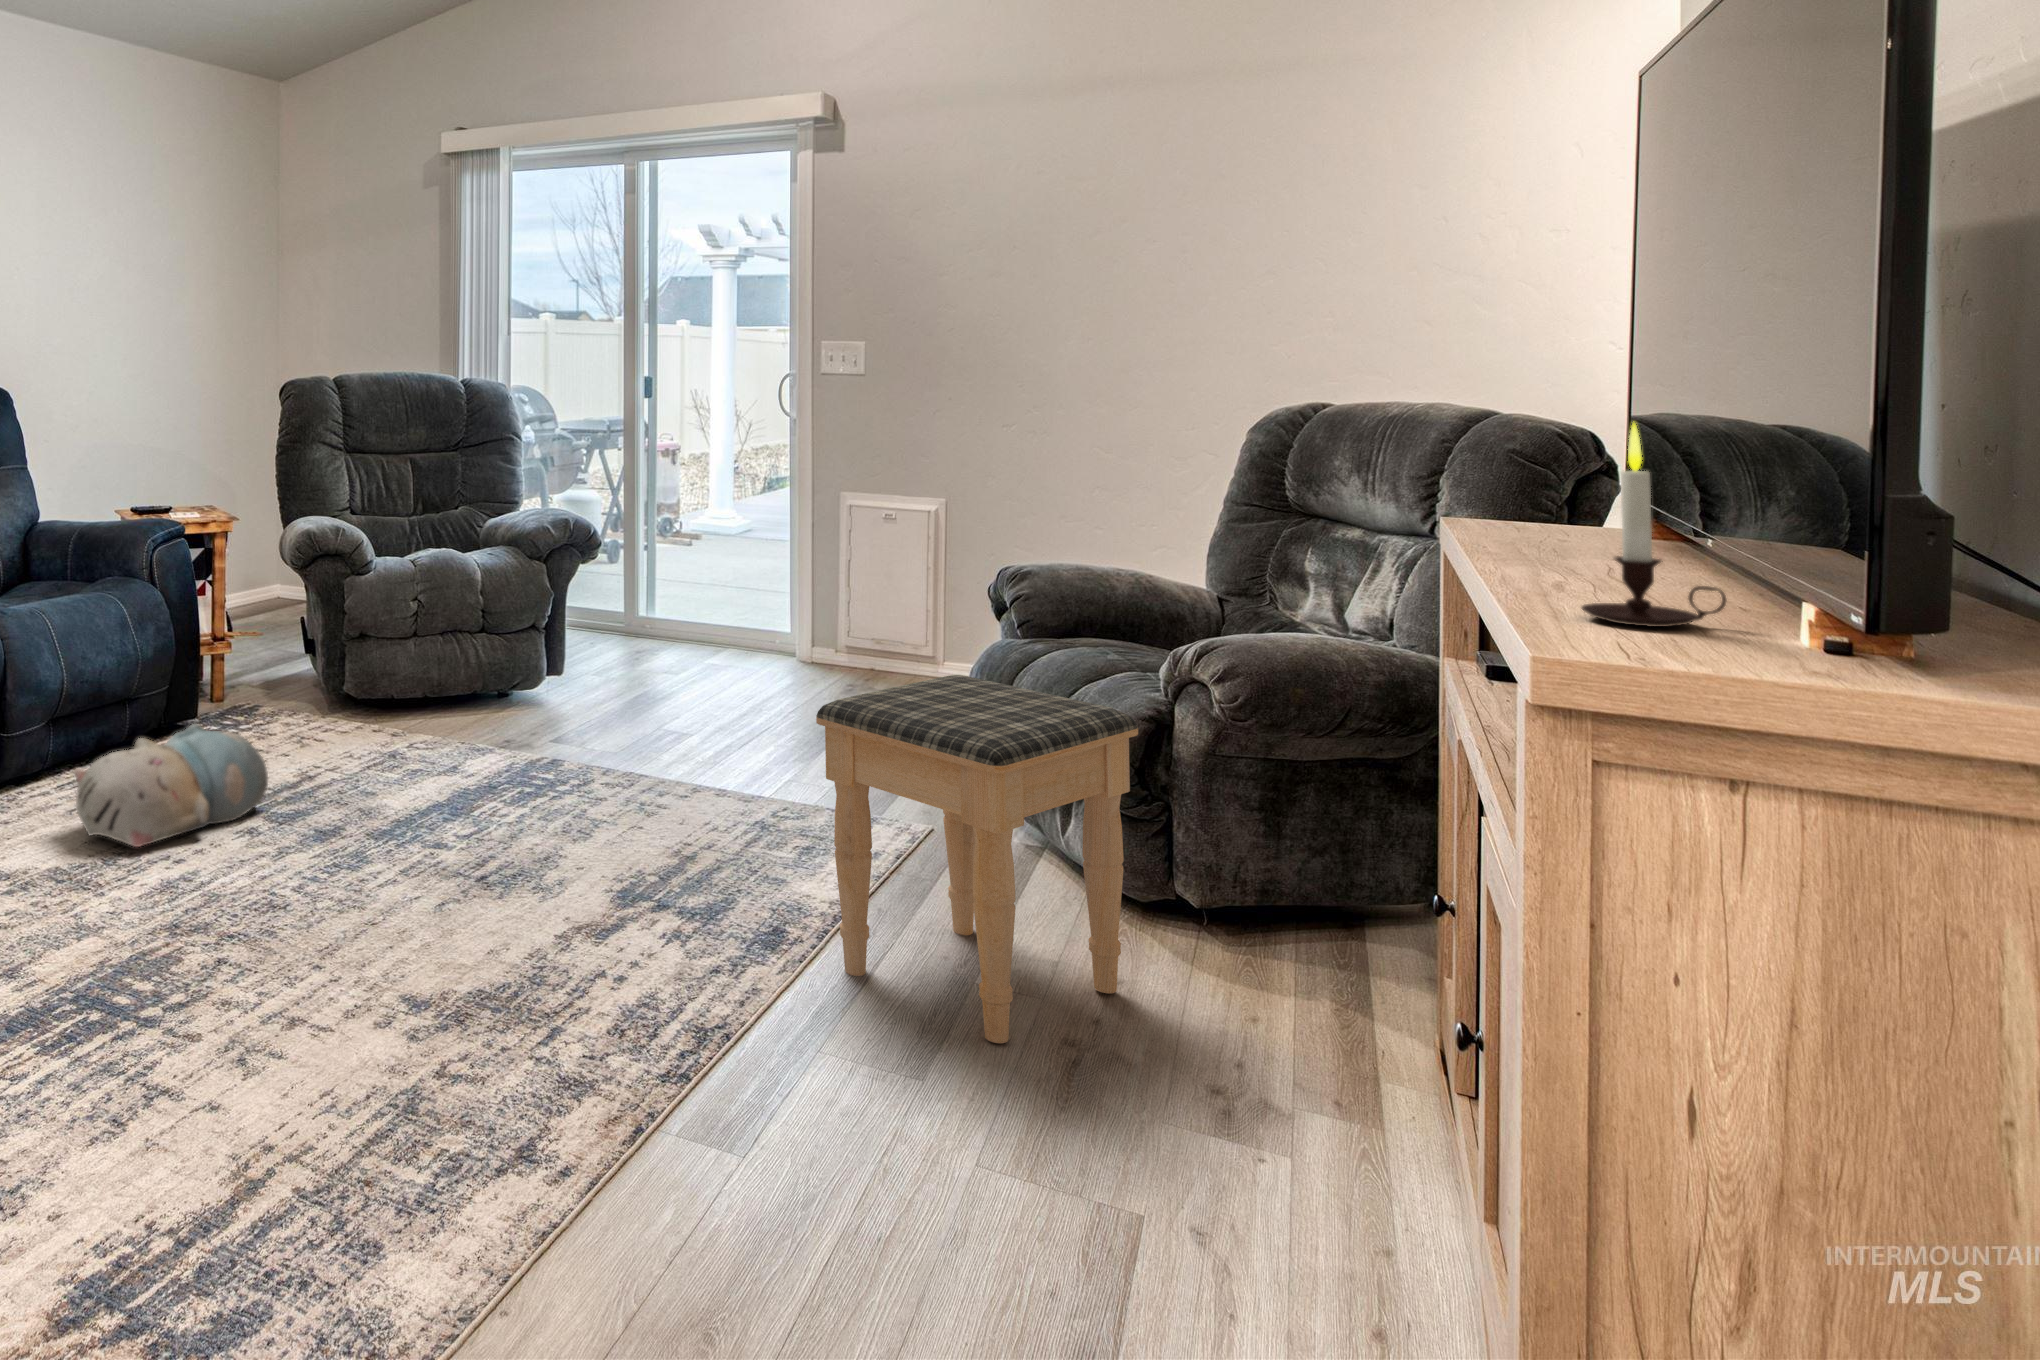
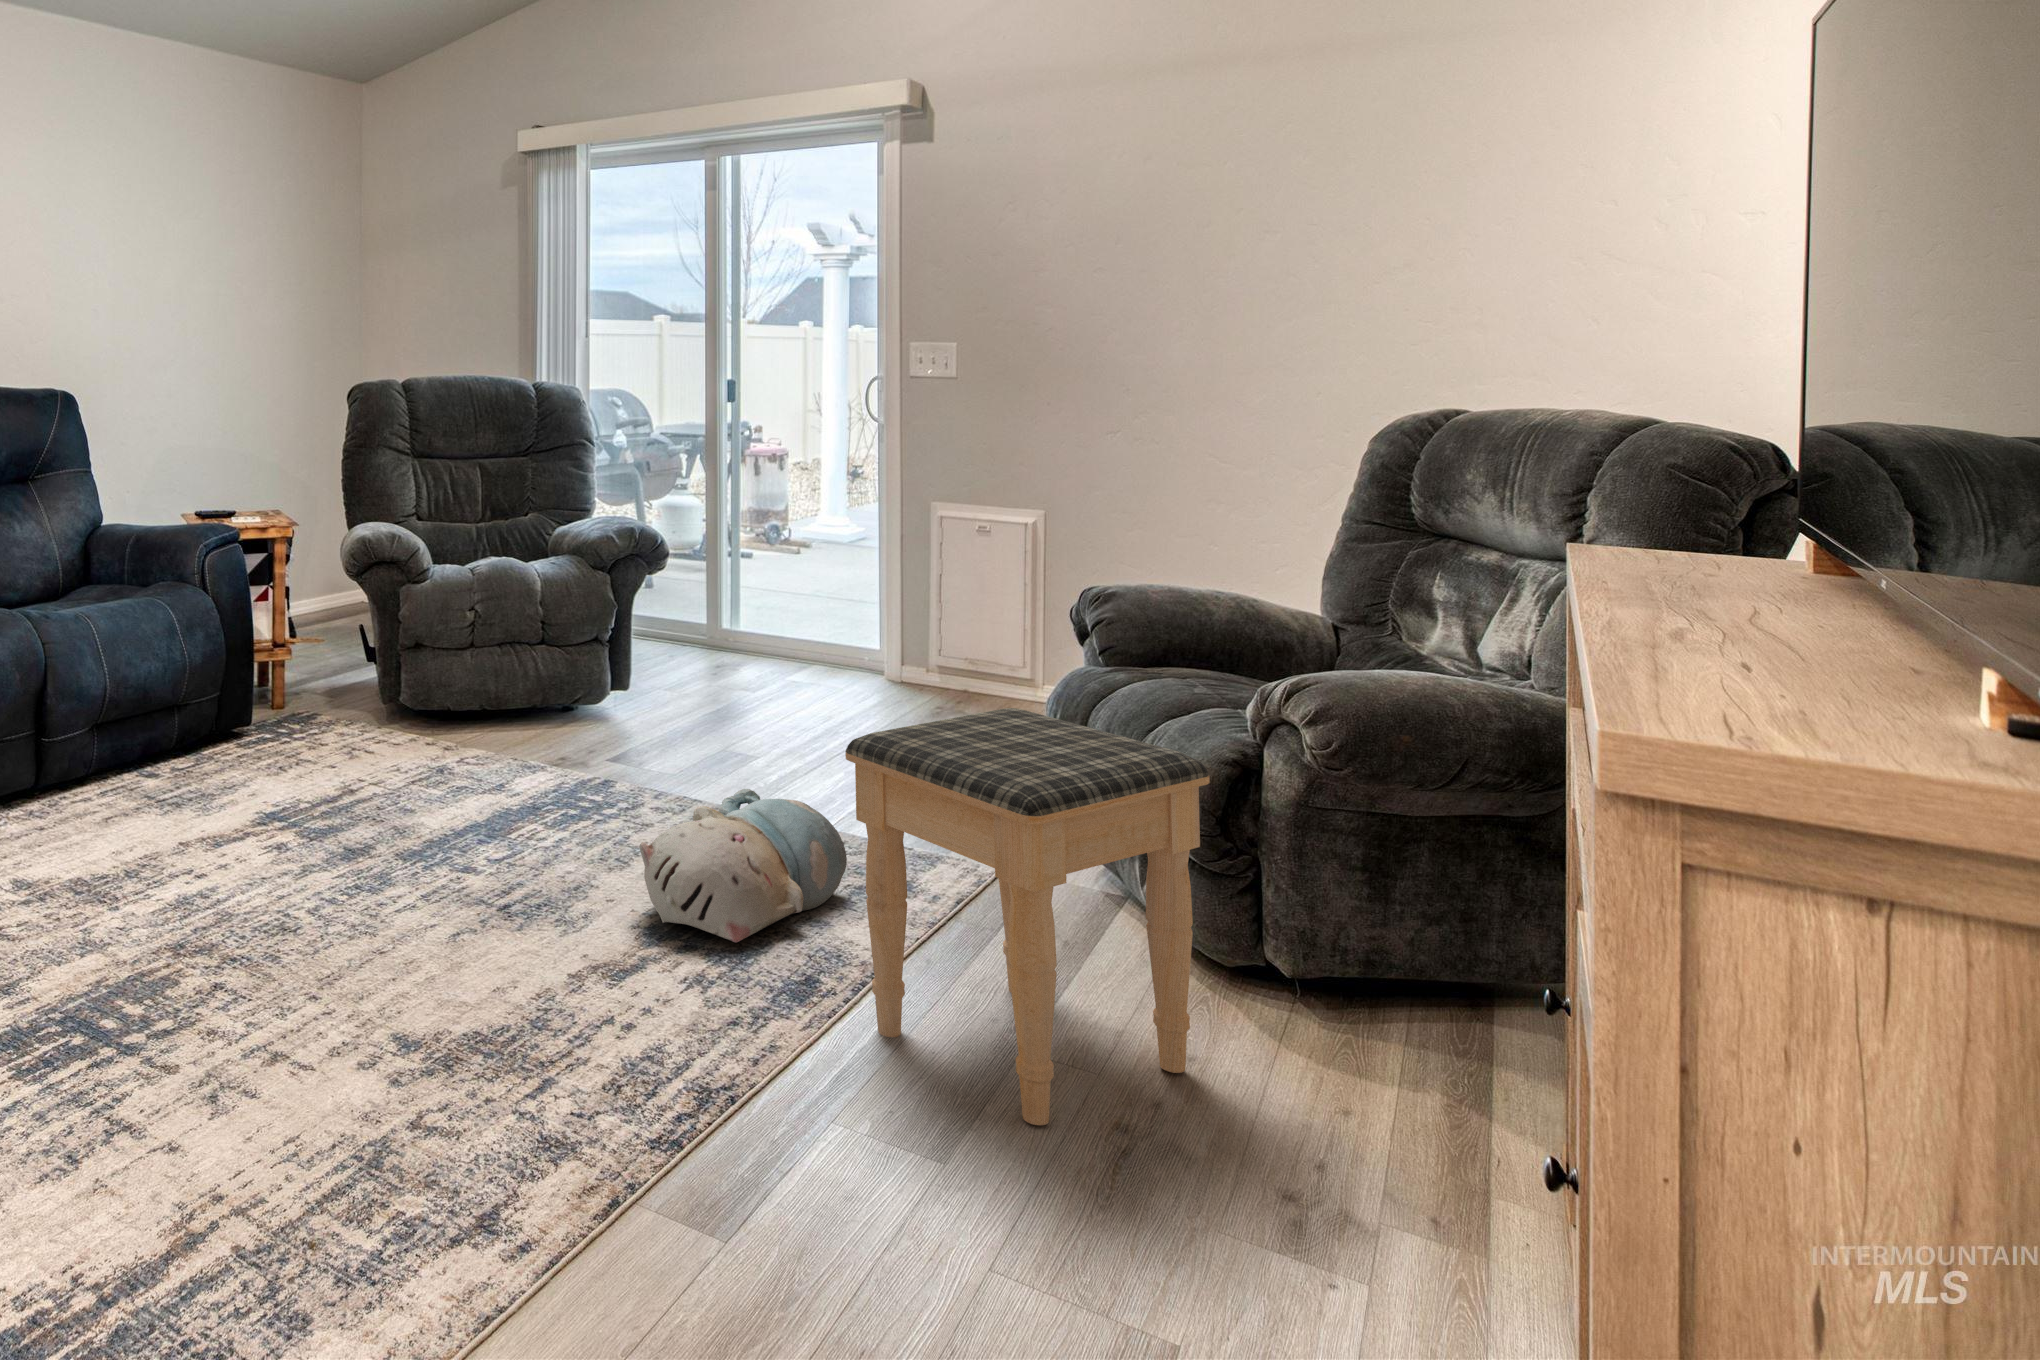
candle: present [1582,423,1726,627] -> none [1672,441,1862,697]
plush toy: present [75,724,268,847] -> present [639,789,847,942]

